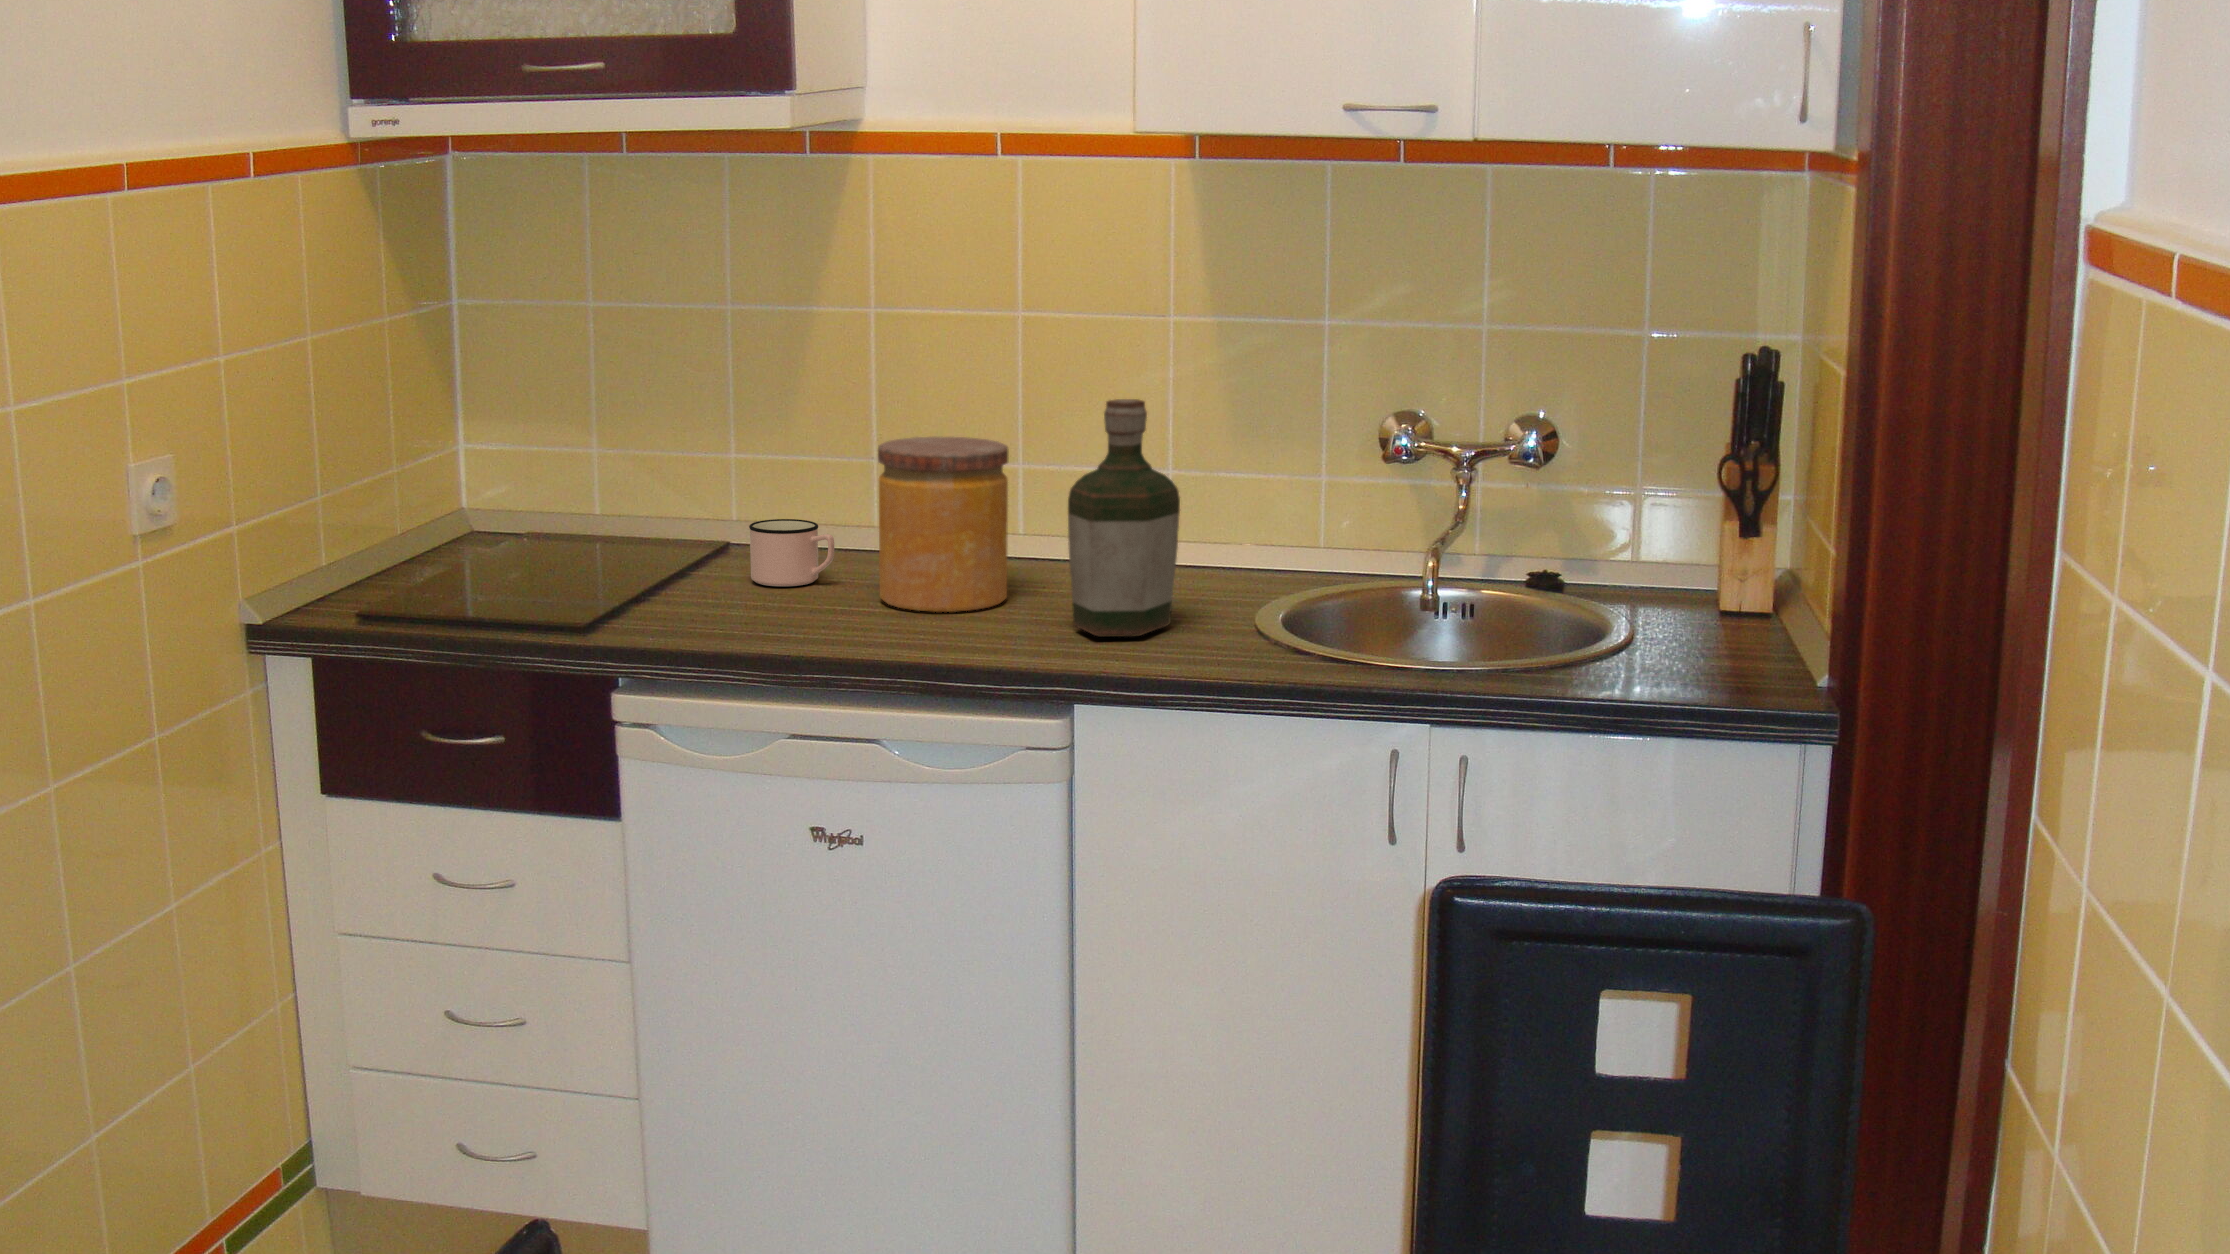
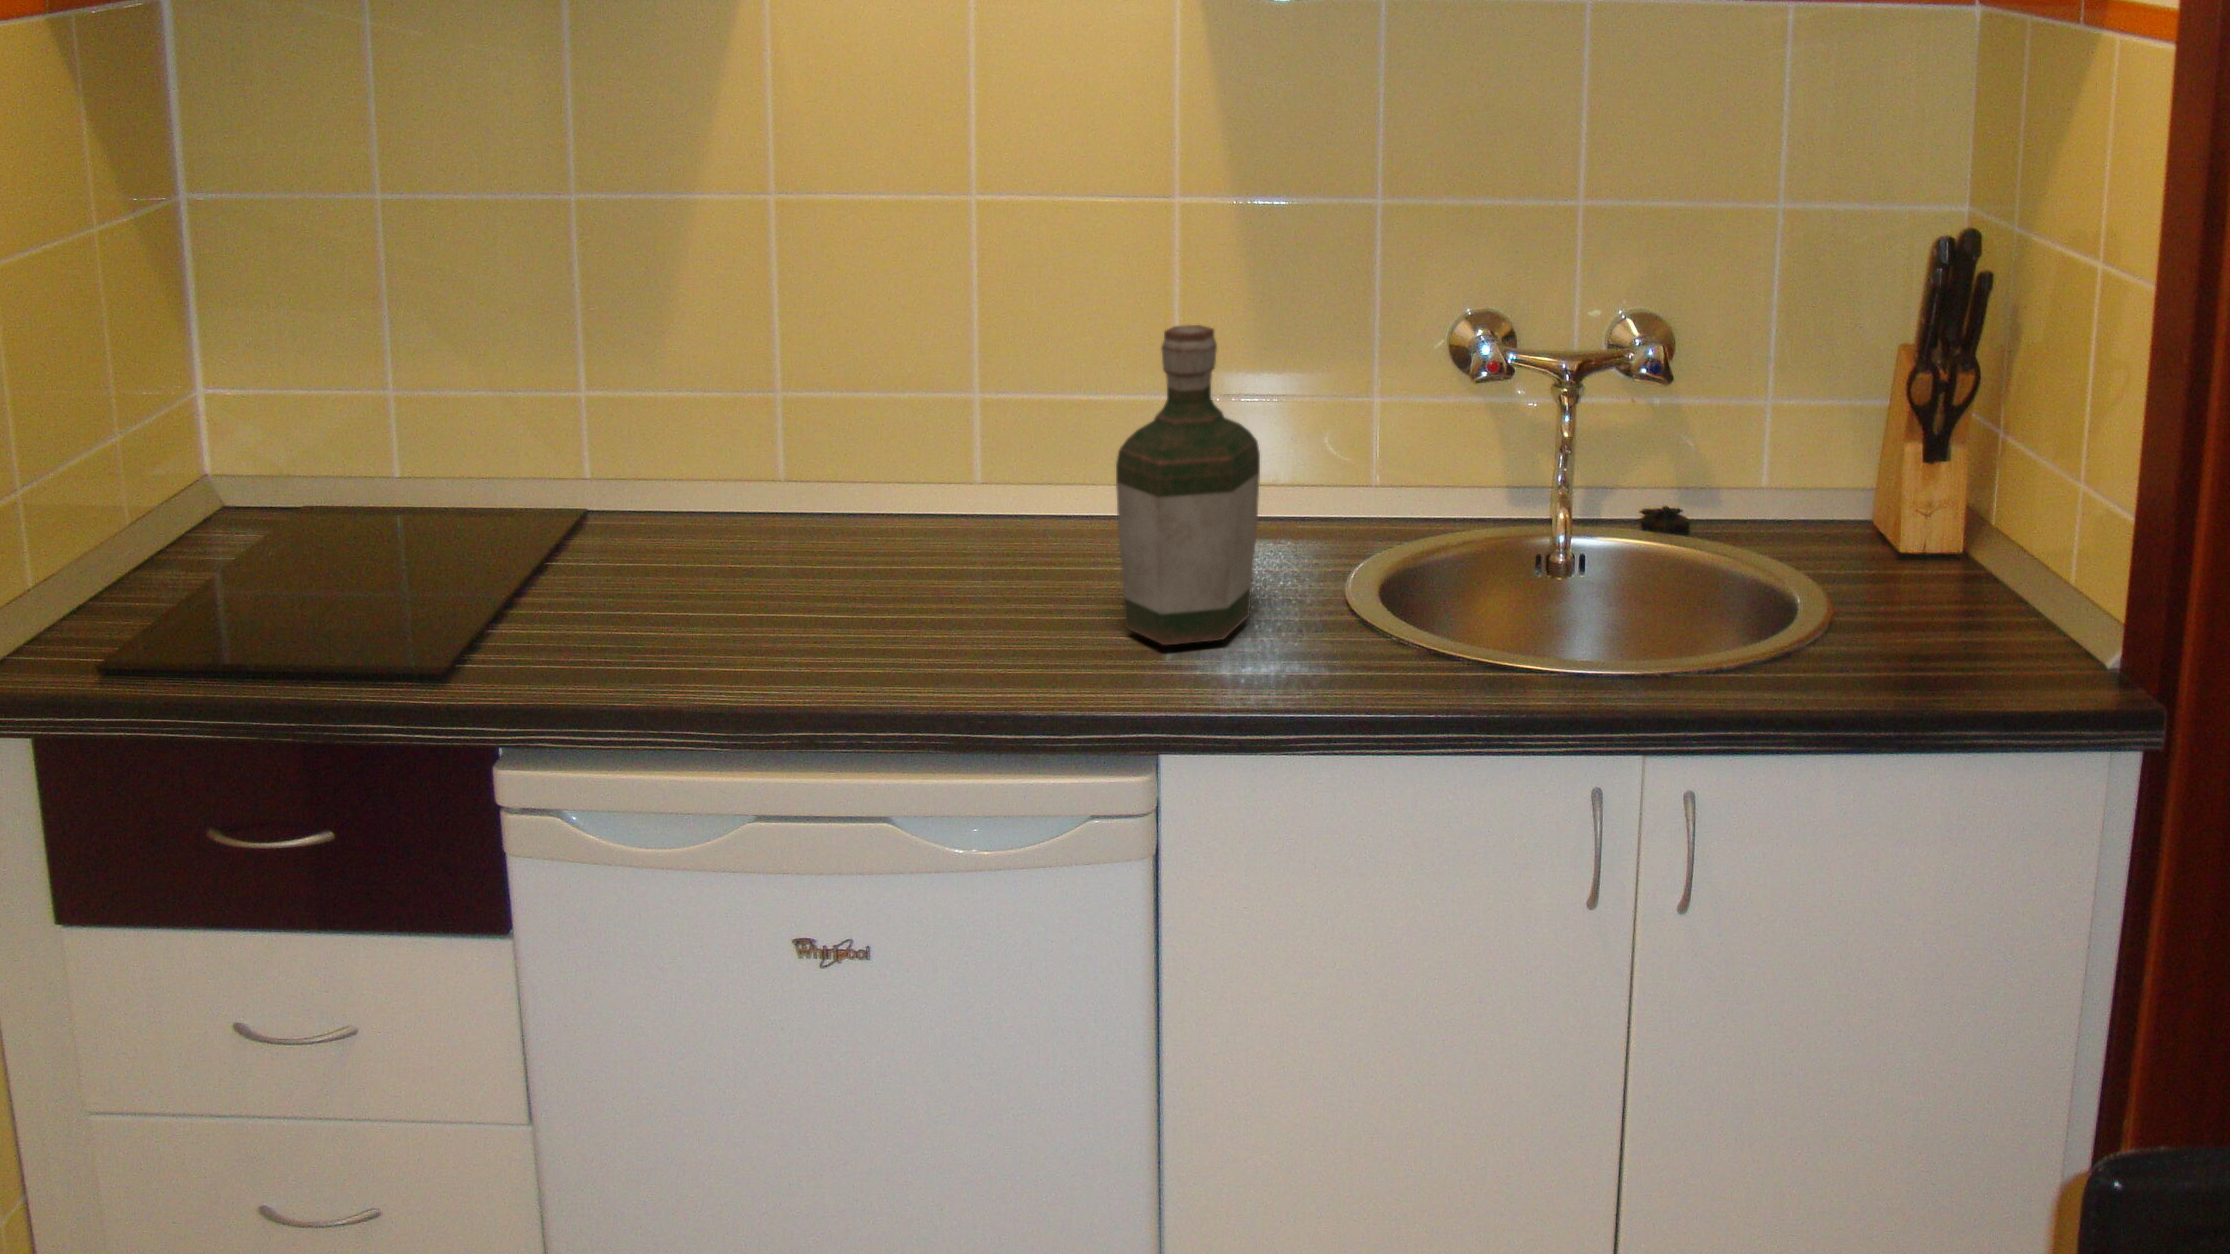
jar: present [878,437,1008,612] -> none [831,368,1011,612]
mug: present [749,519,834,586] -> none [644,481,765,577]

